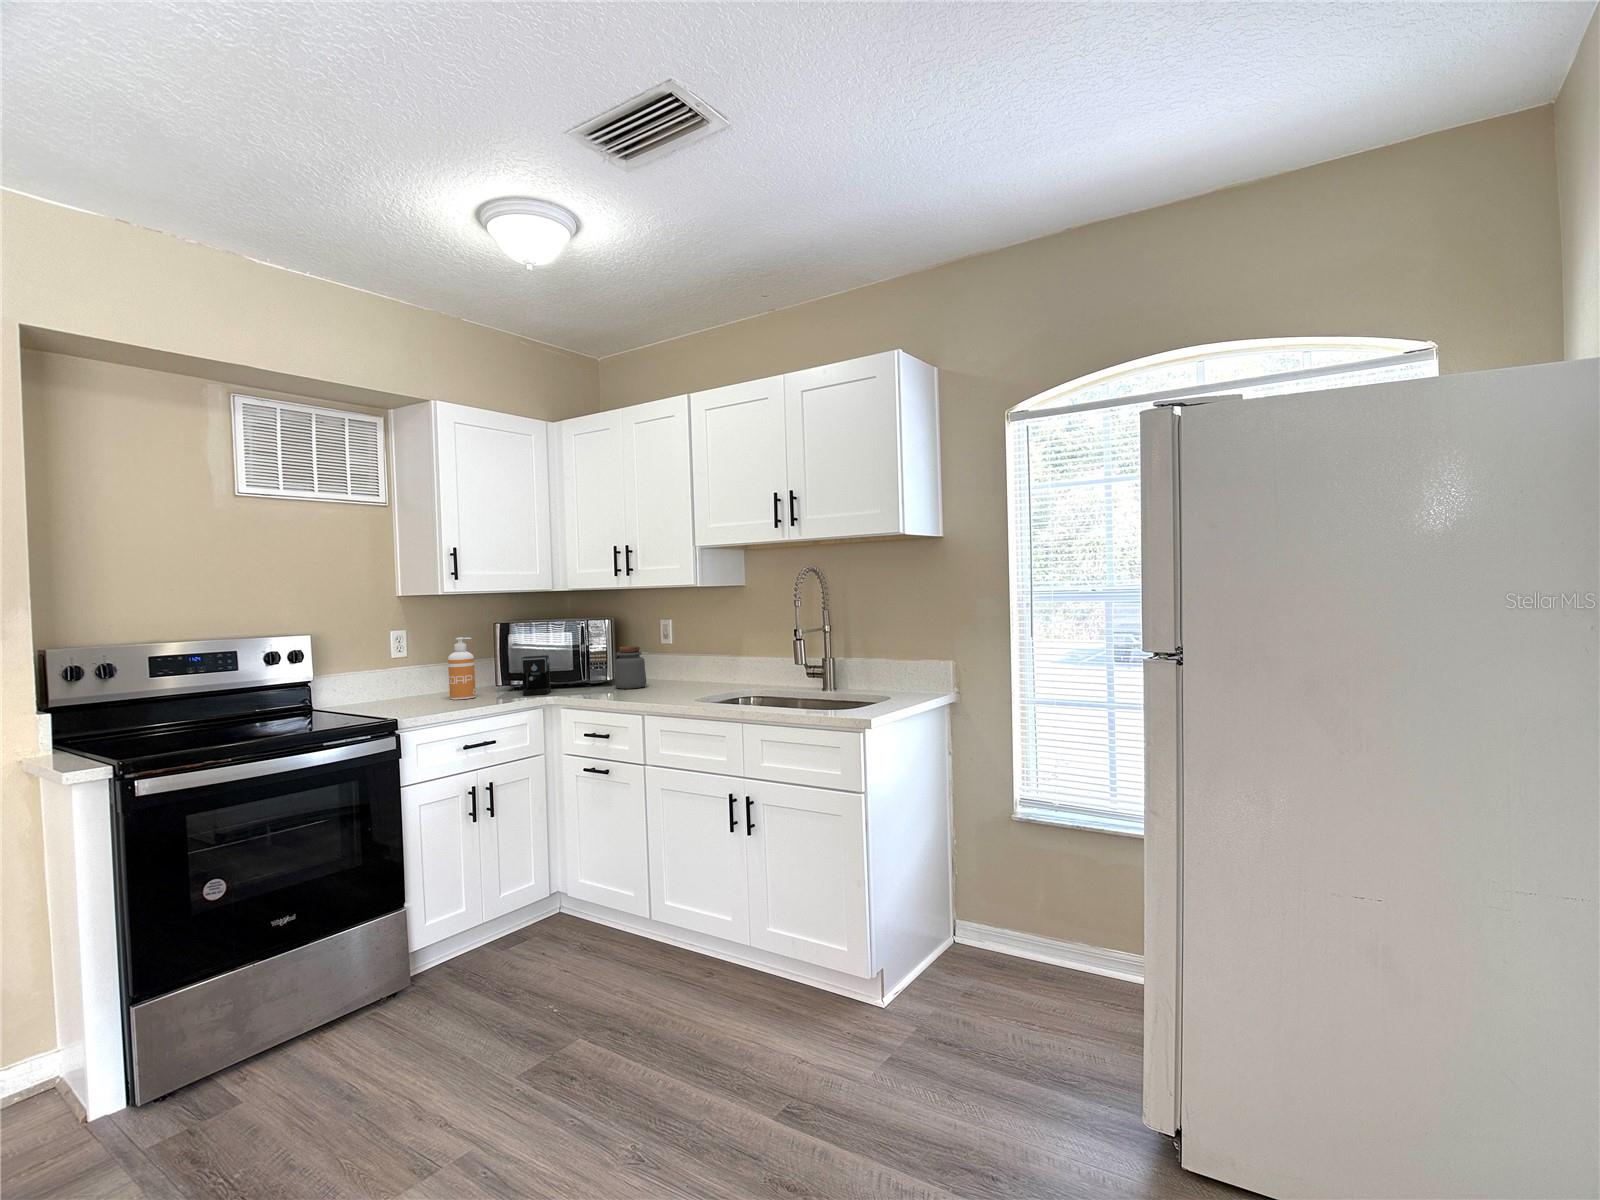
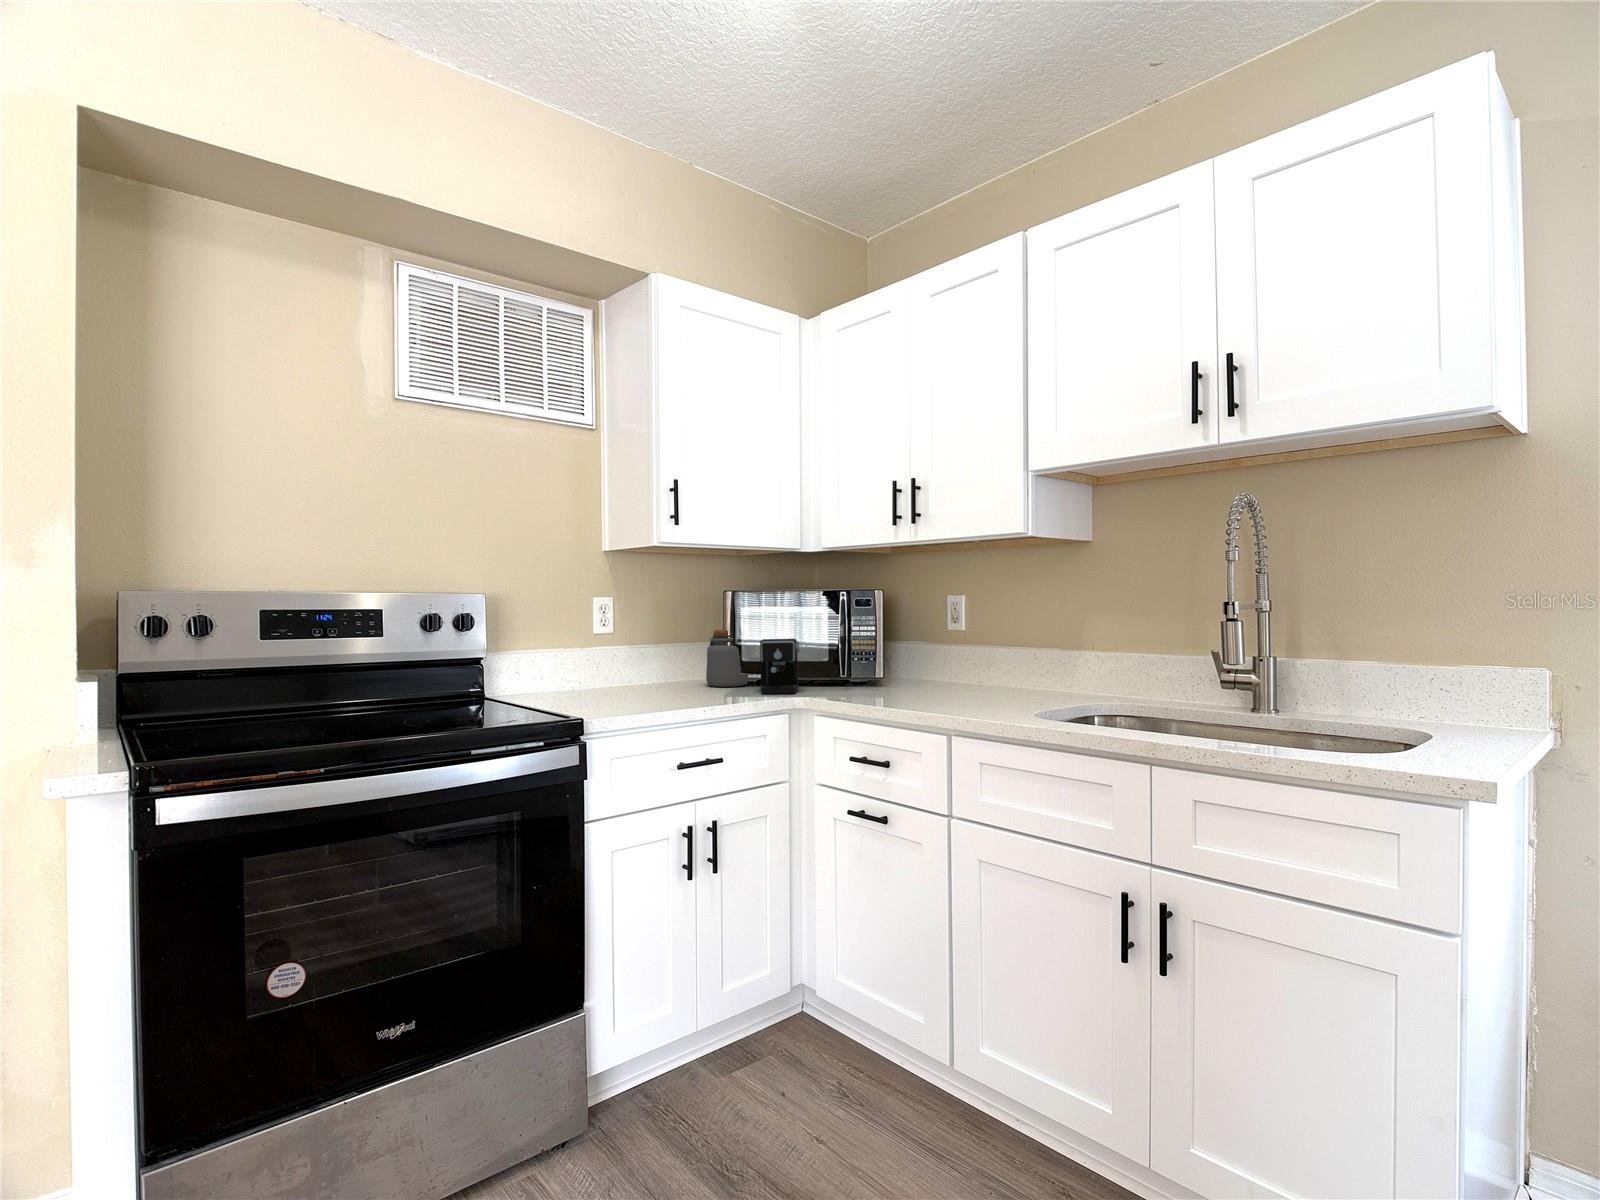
soap dispenser: present [448,637,476,700] -> none [662,608,698,695]
jar: present [615,646,646,689] -> present [706,629,748,687]

